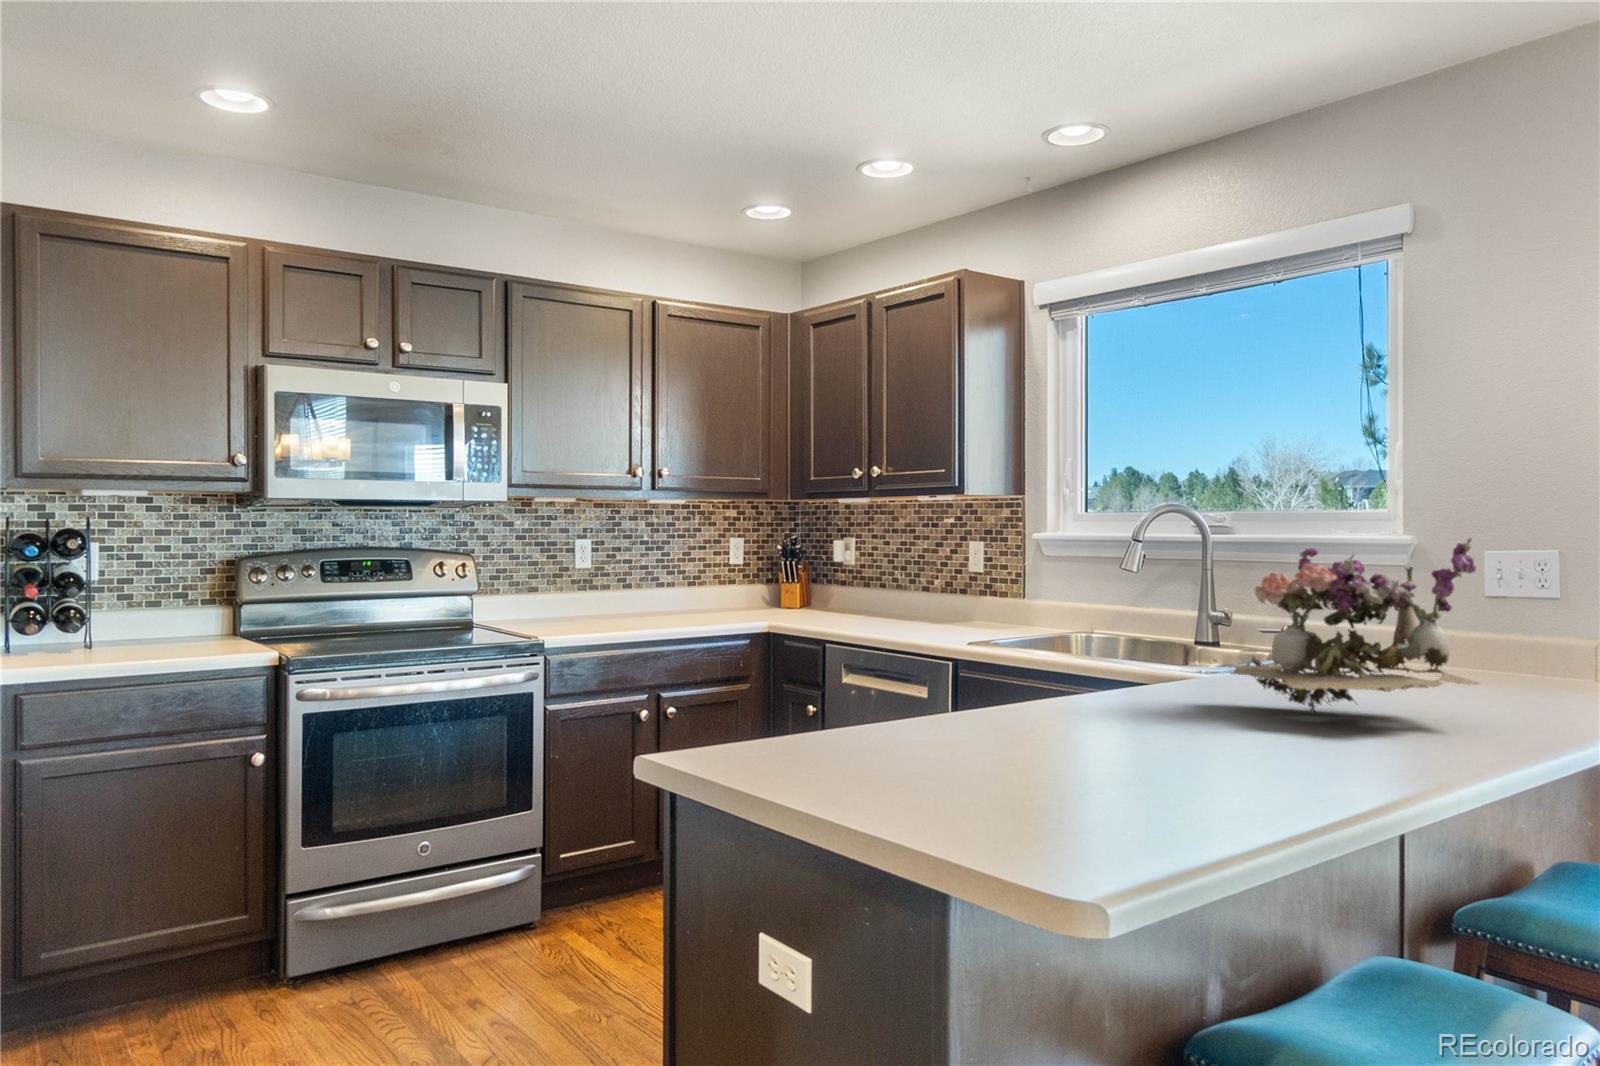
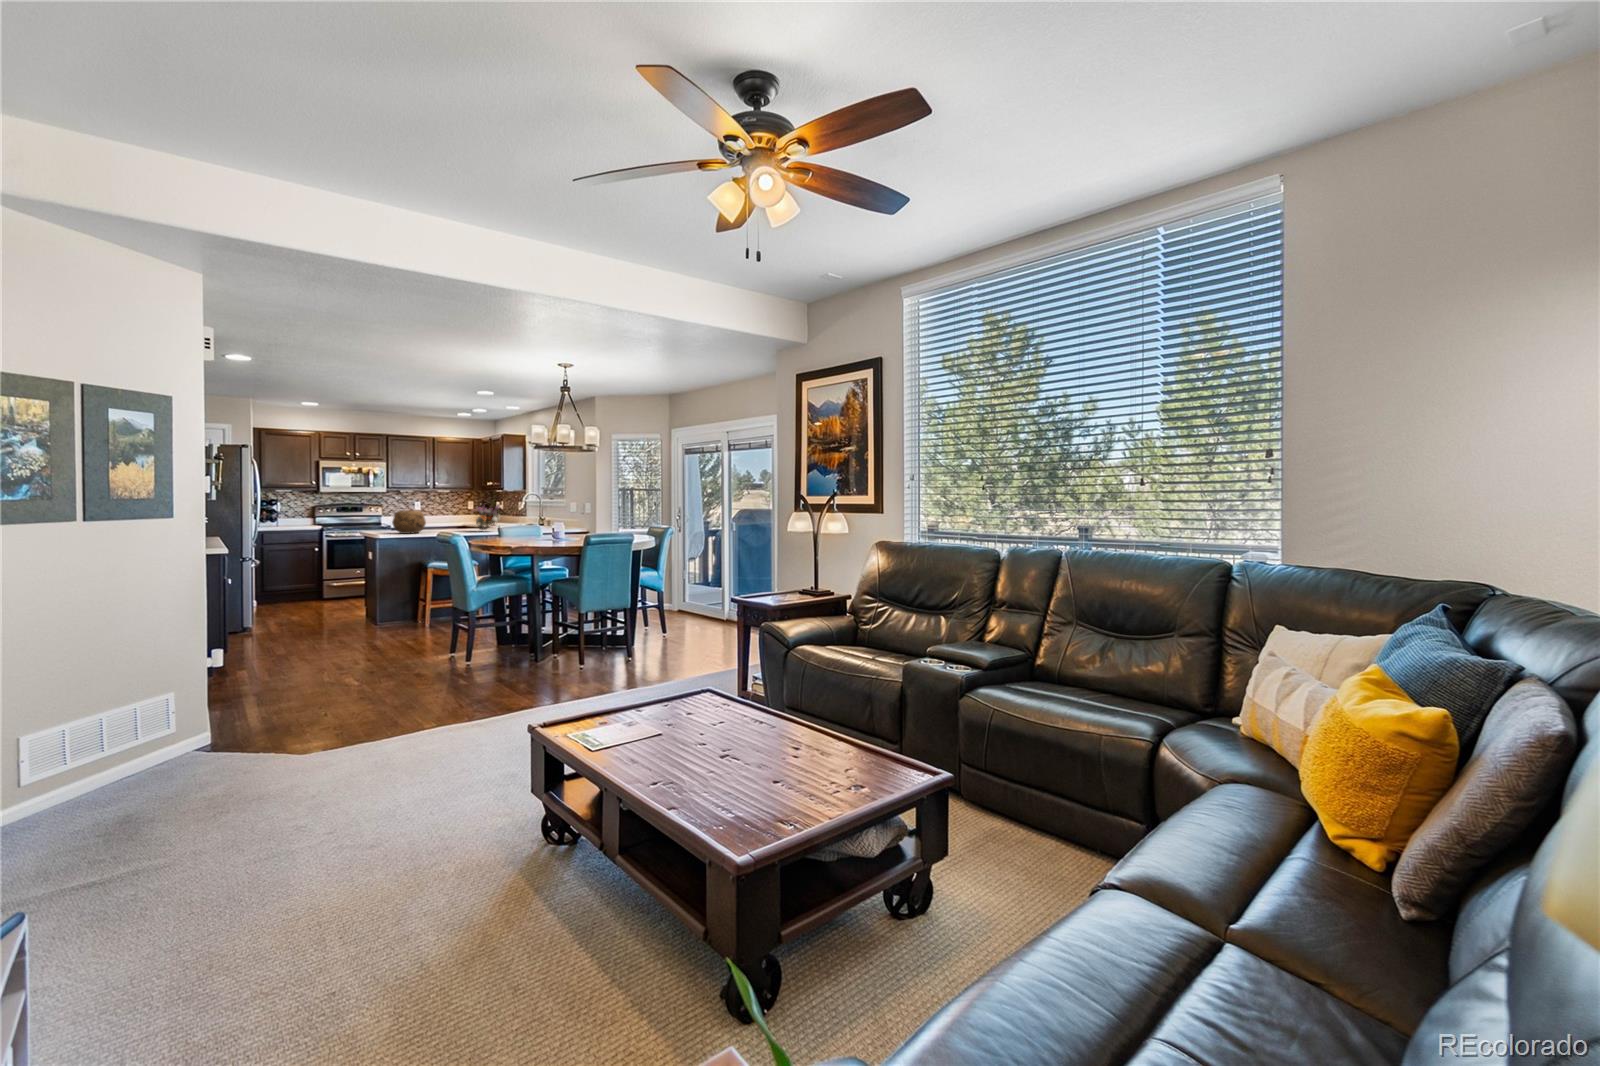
decorative bowl: none [958,593,1197,787] -> present [392,510,426,534]

